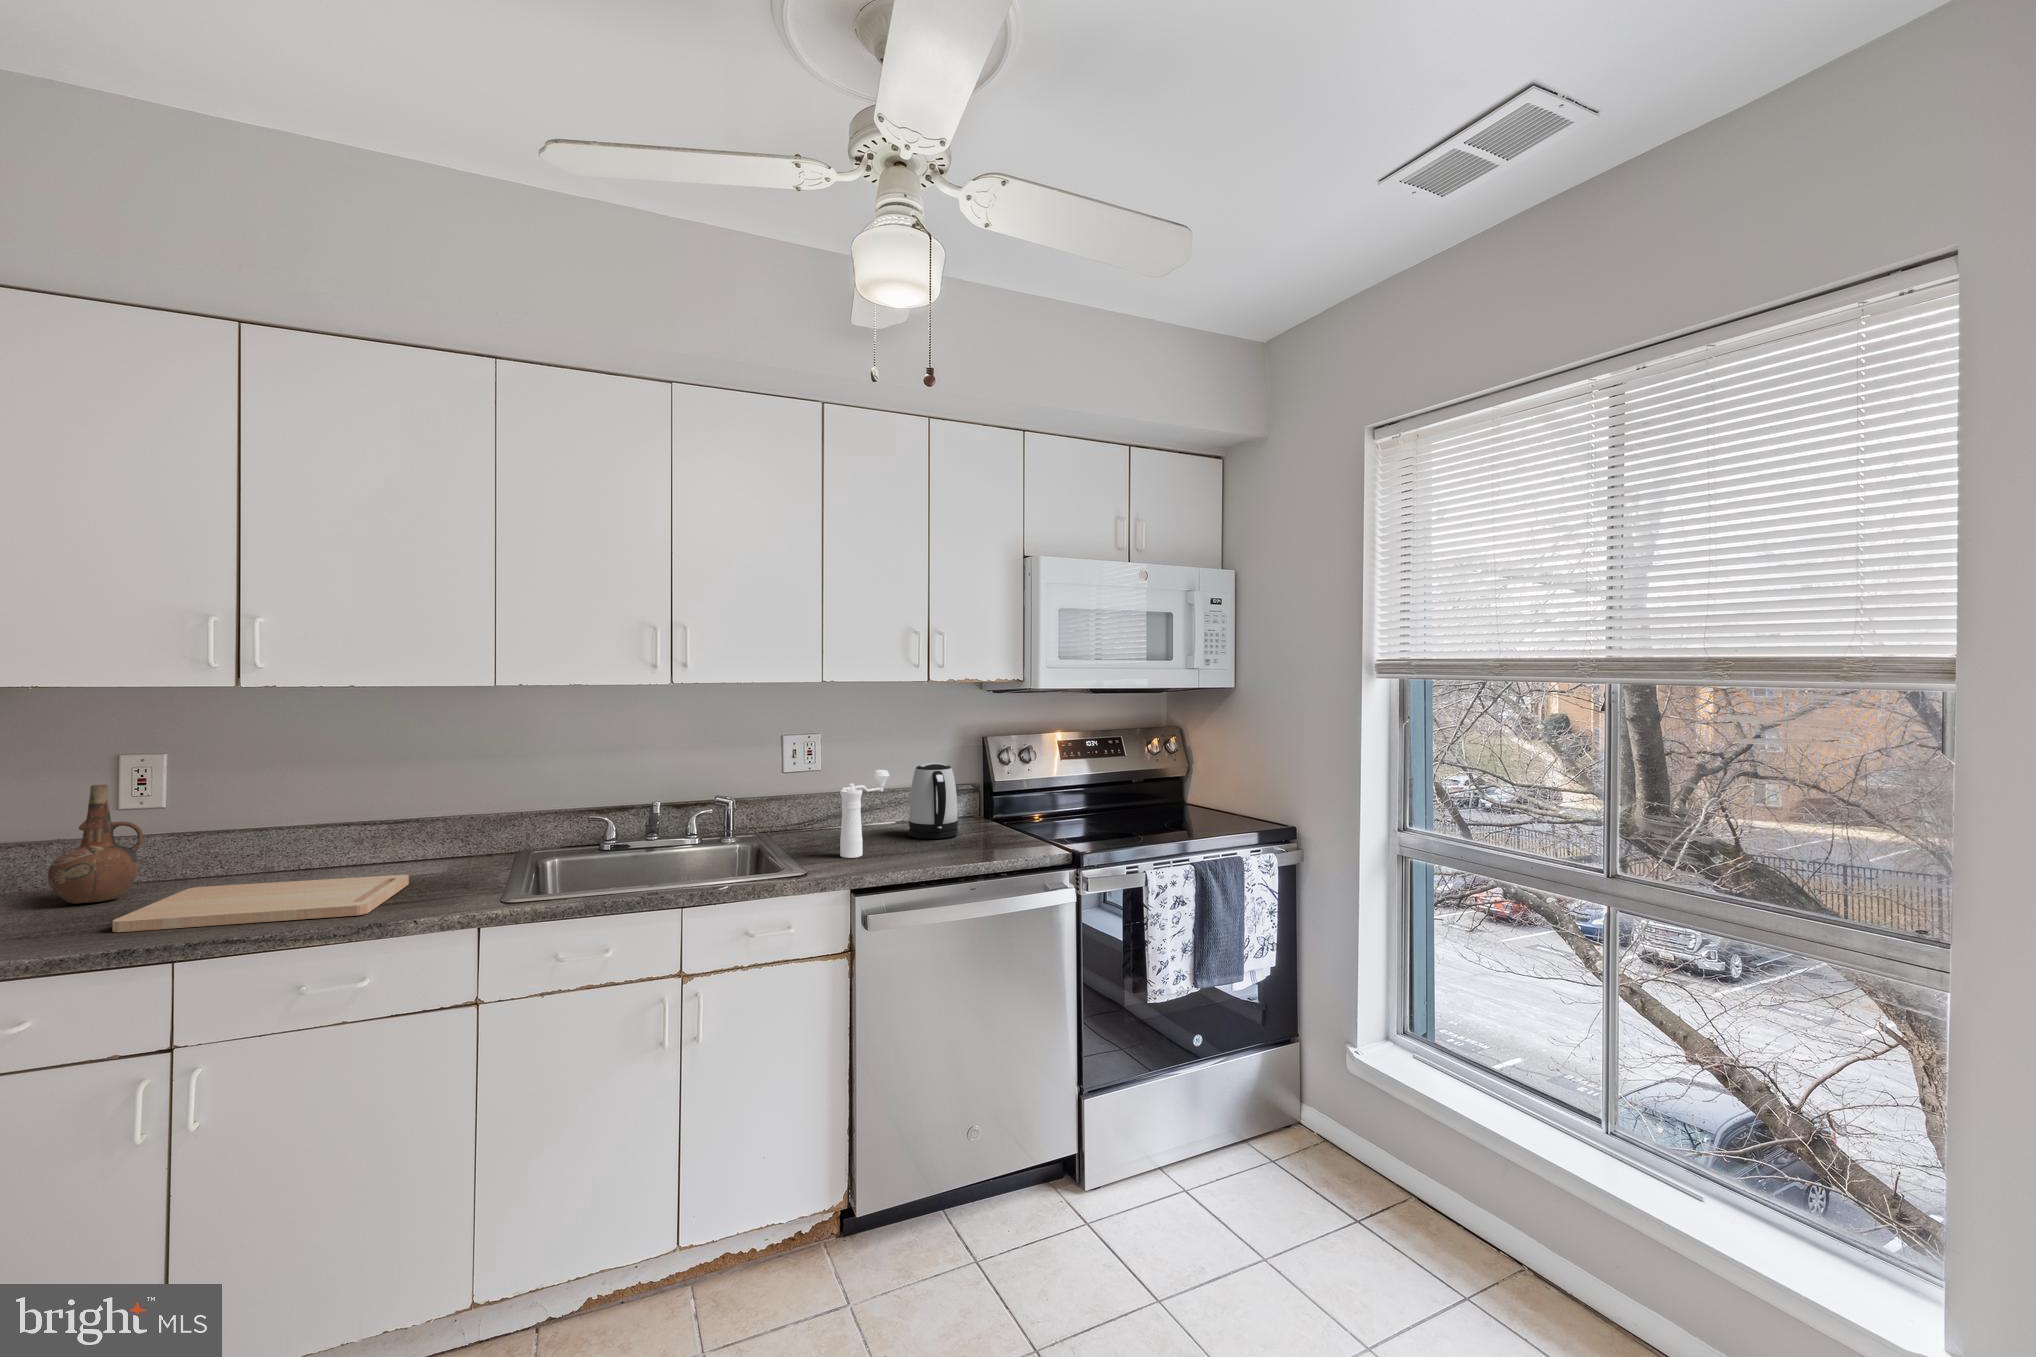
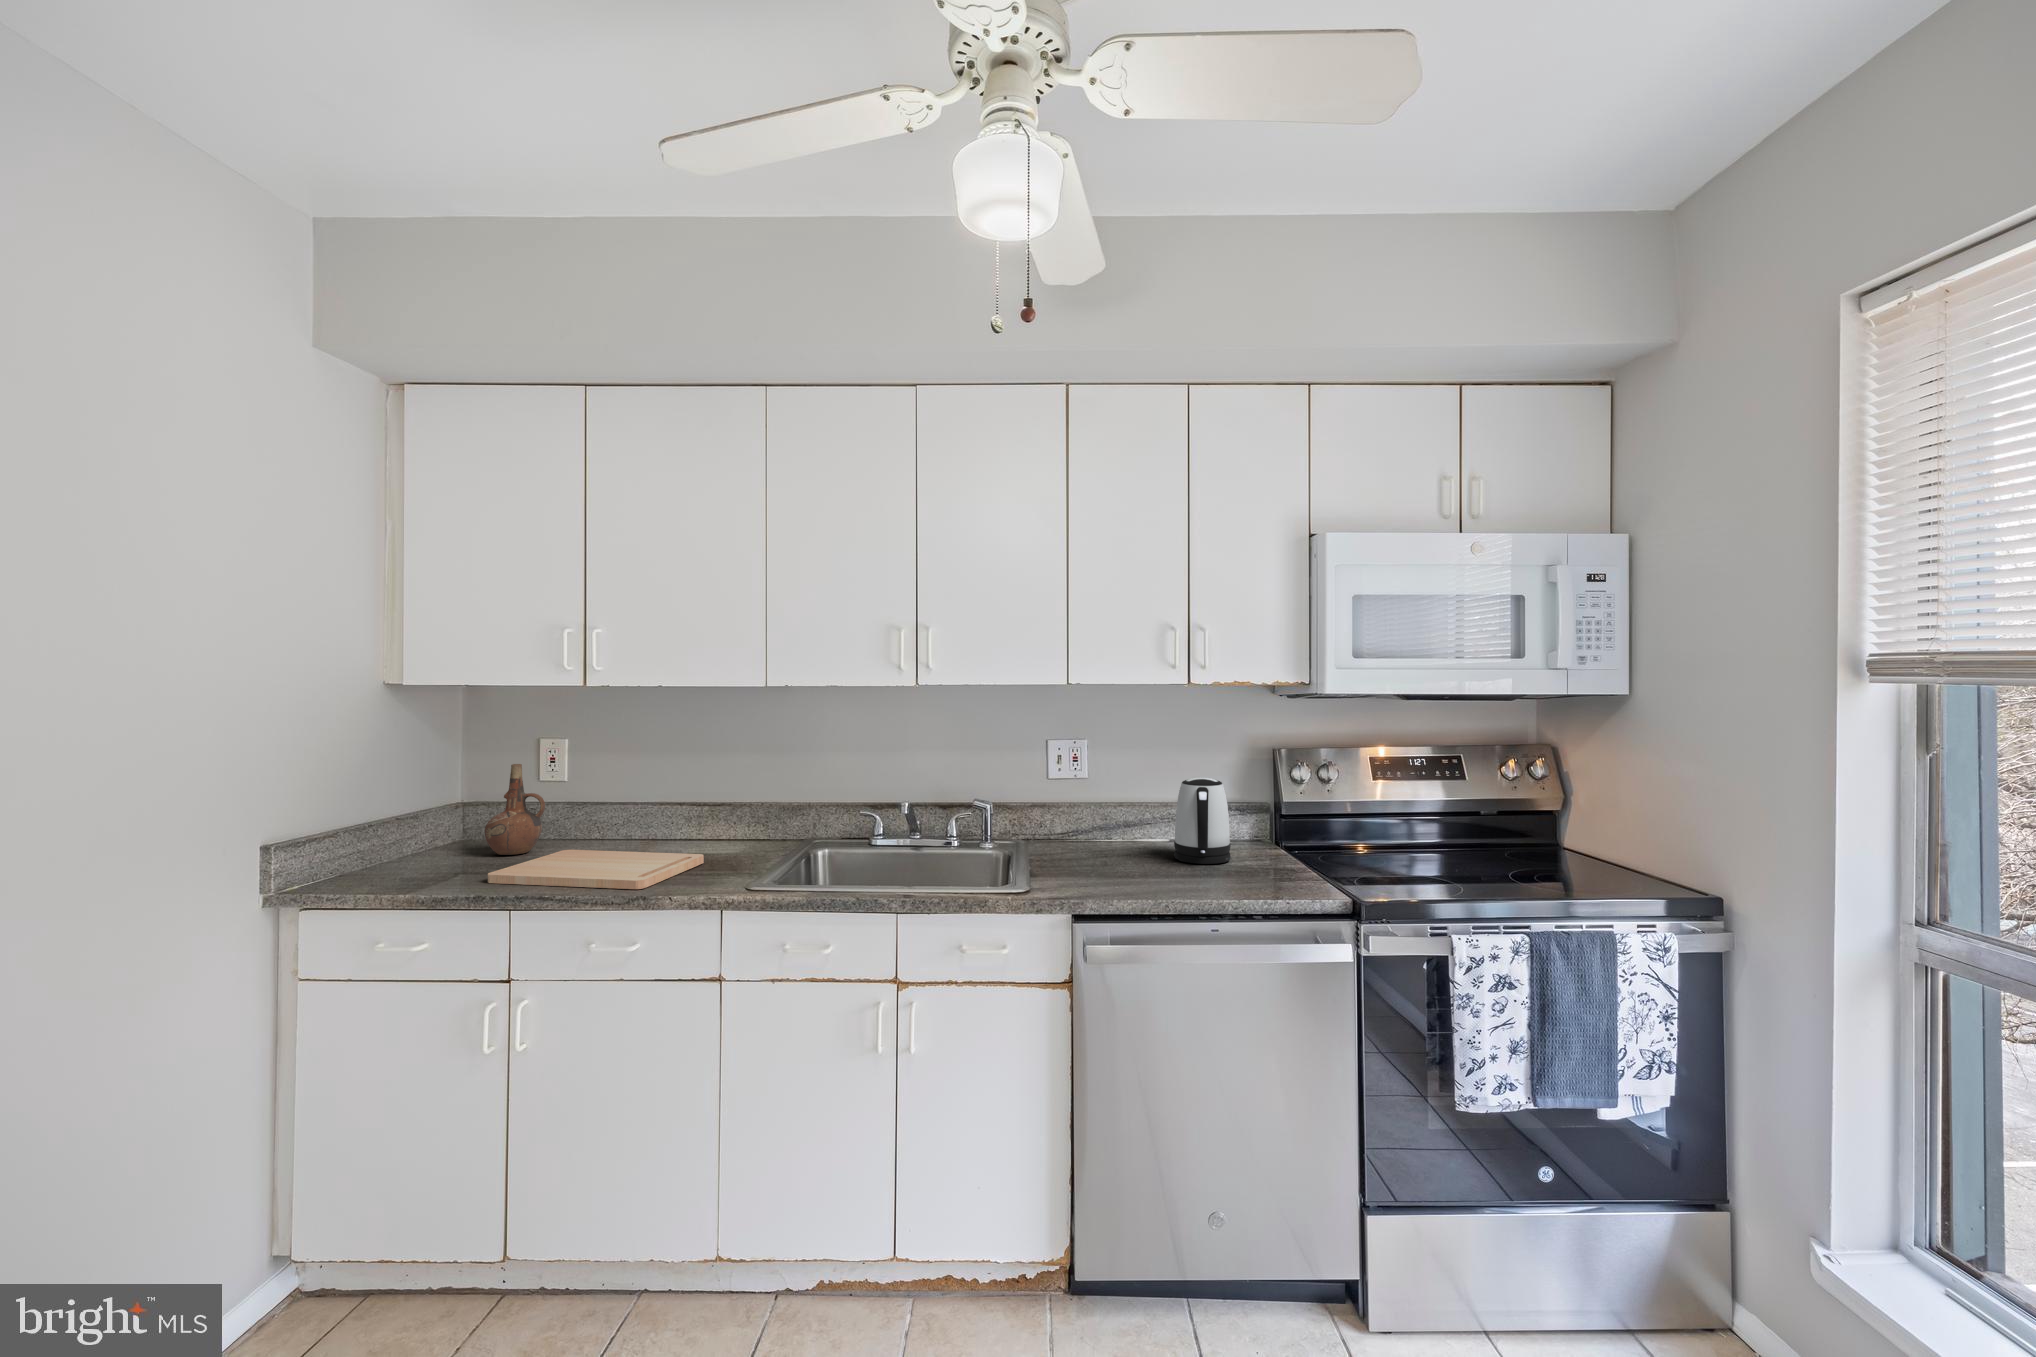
pepper mill: present [840,770,889,858] -> none [1078,783,1137,878]

